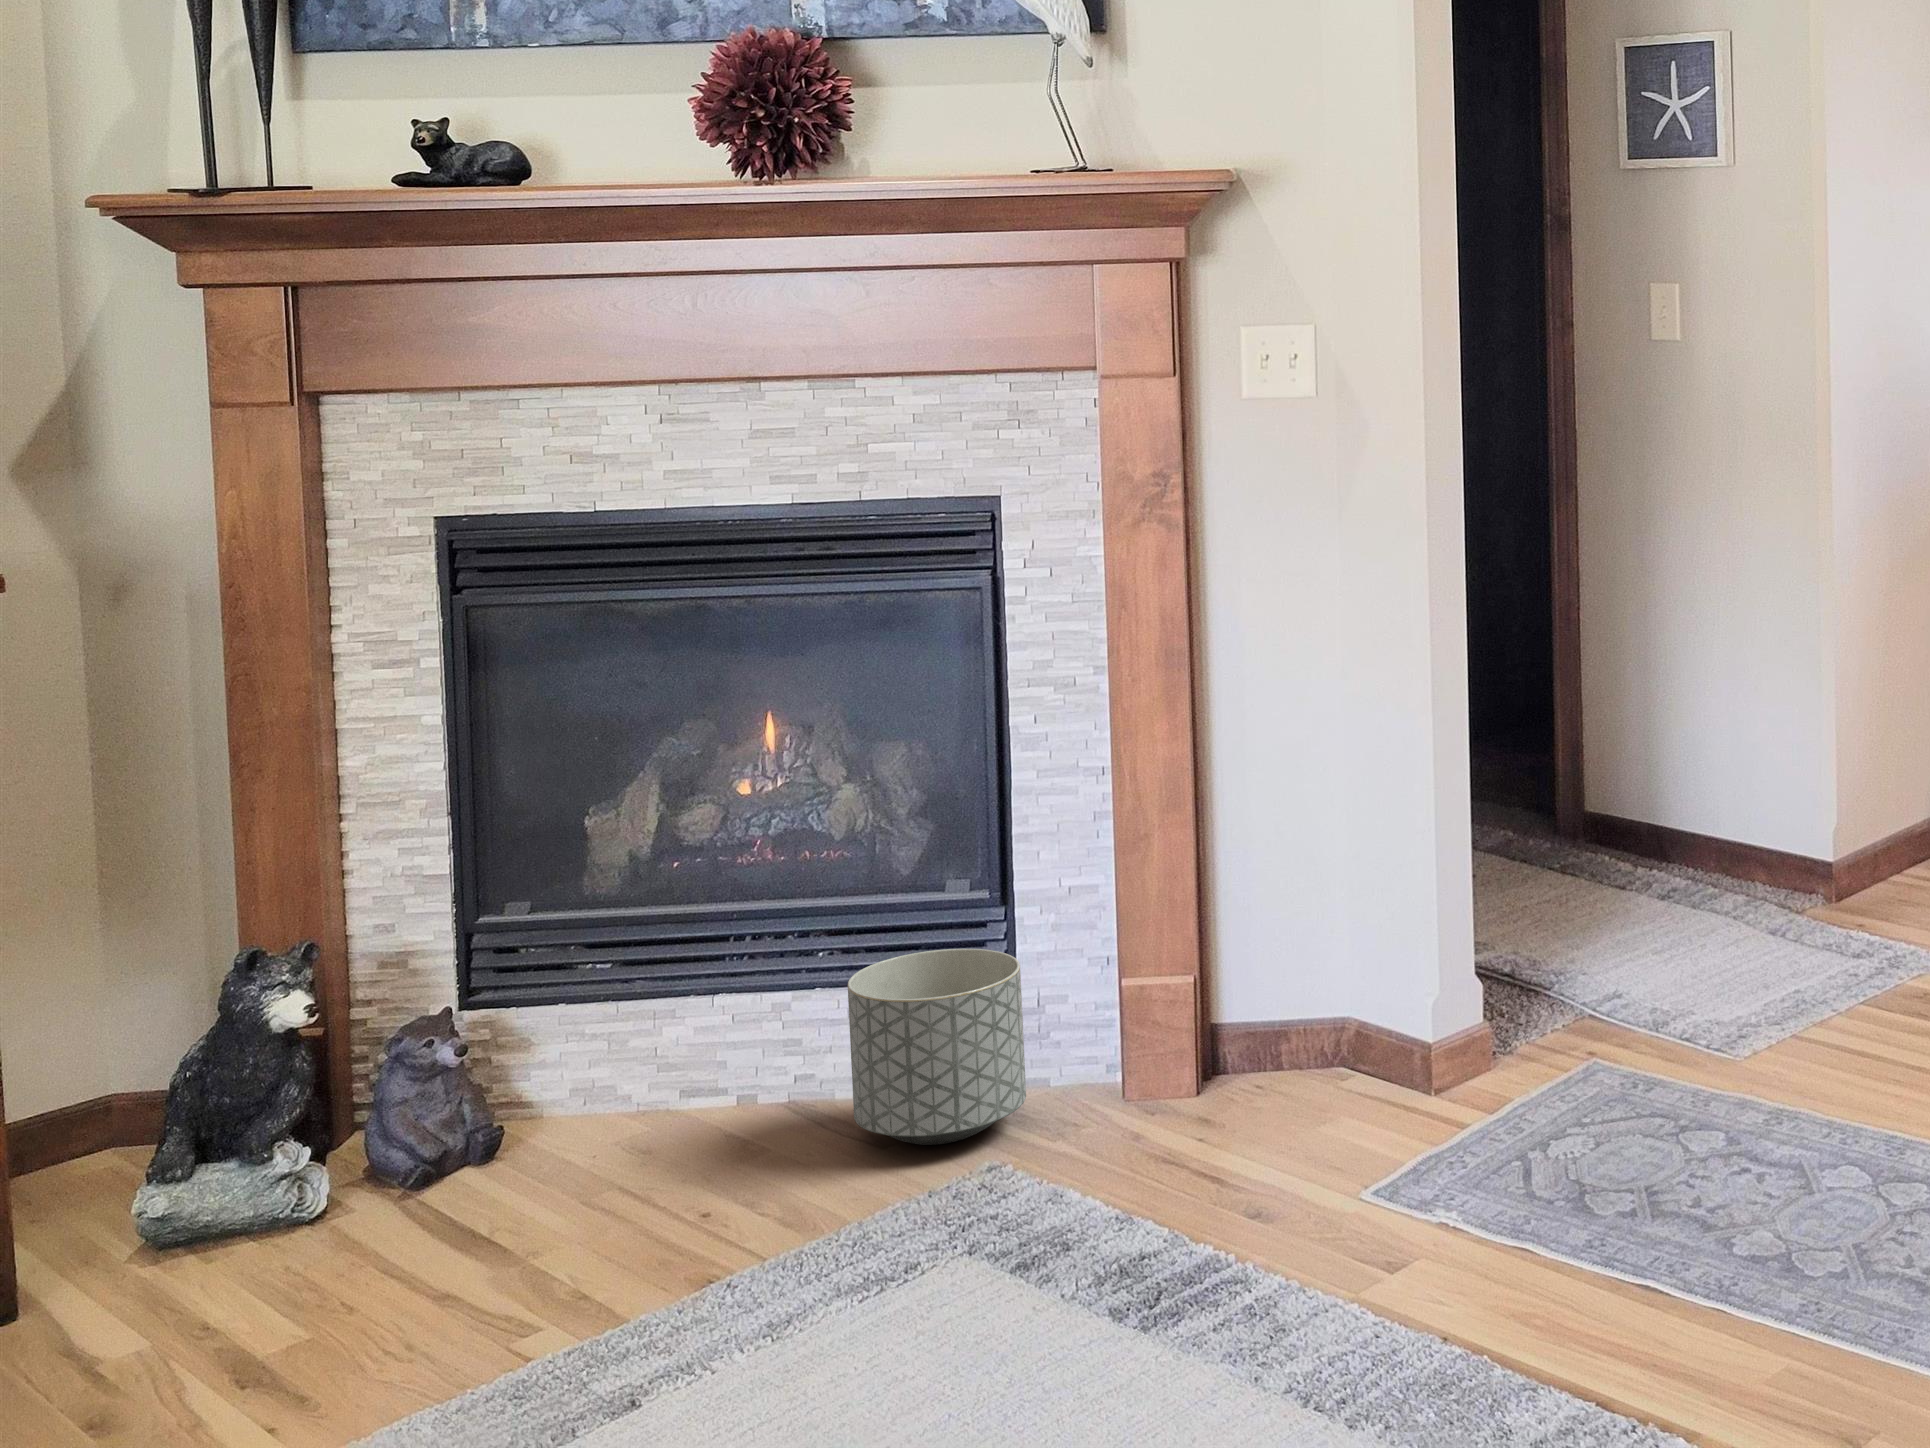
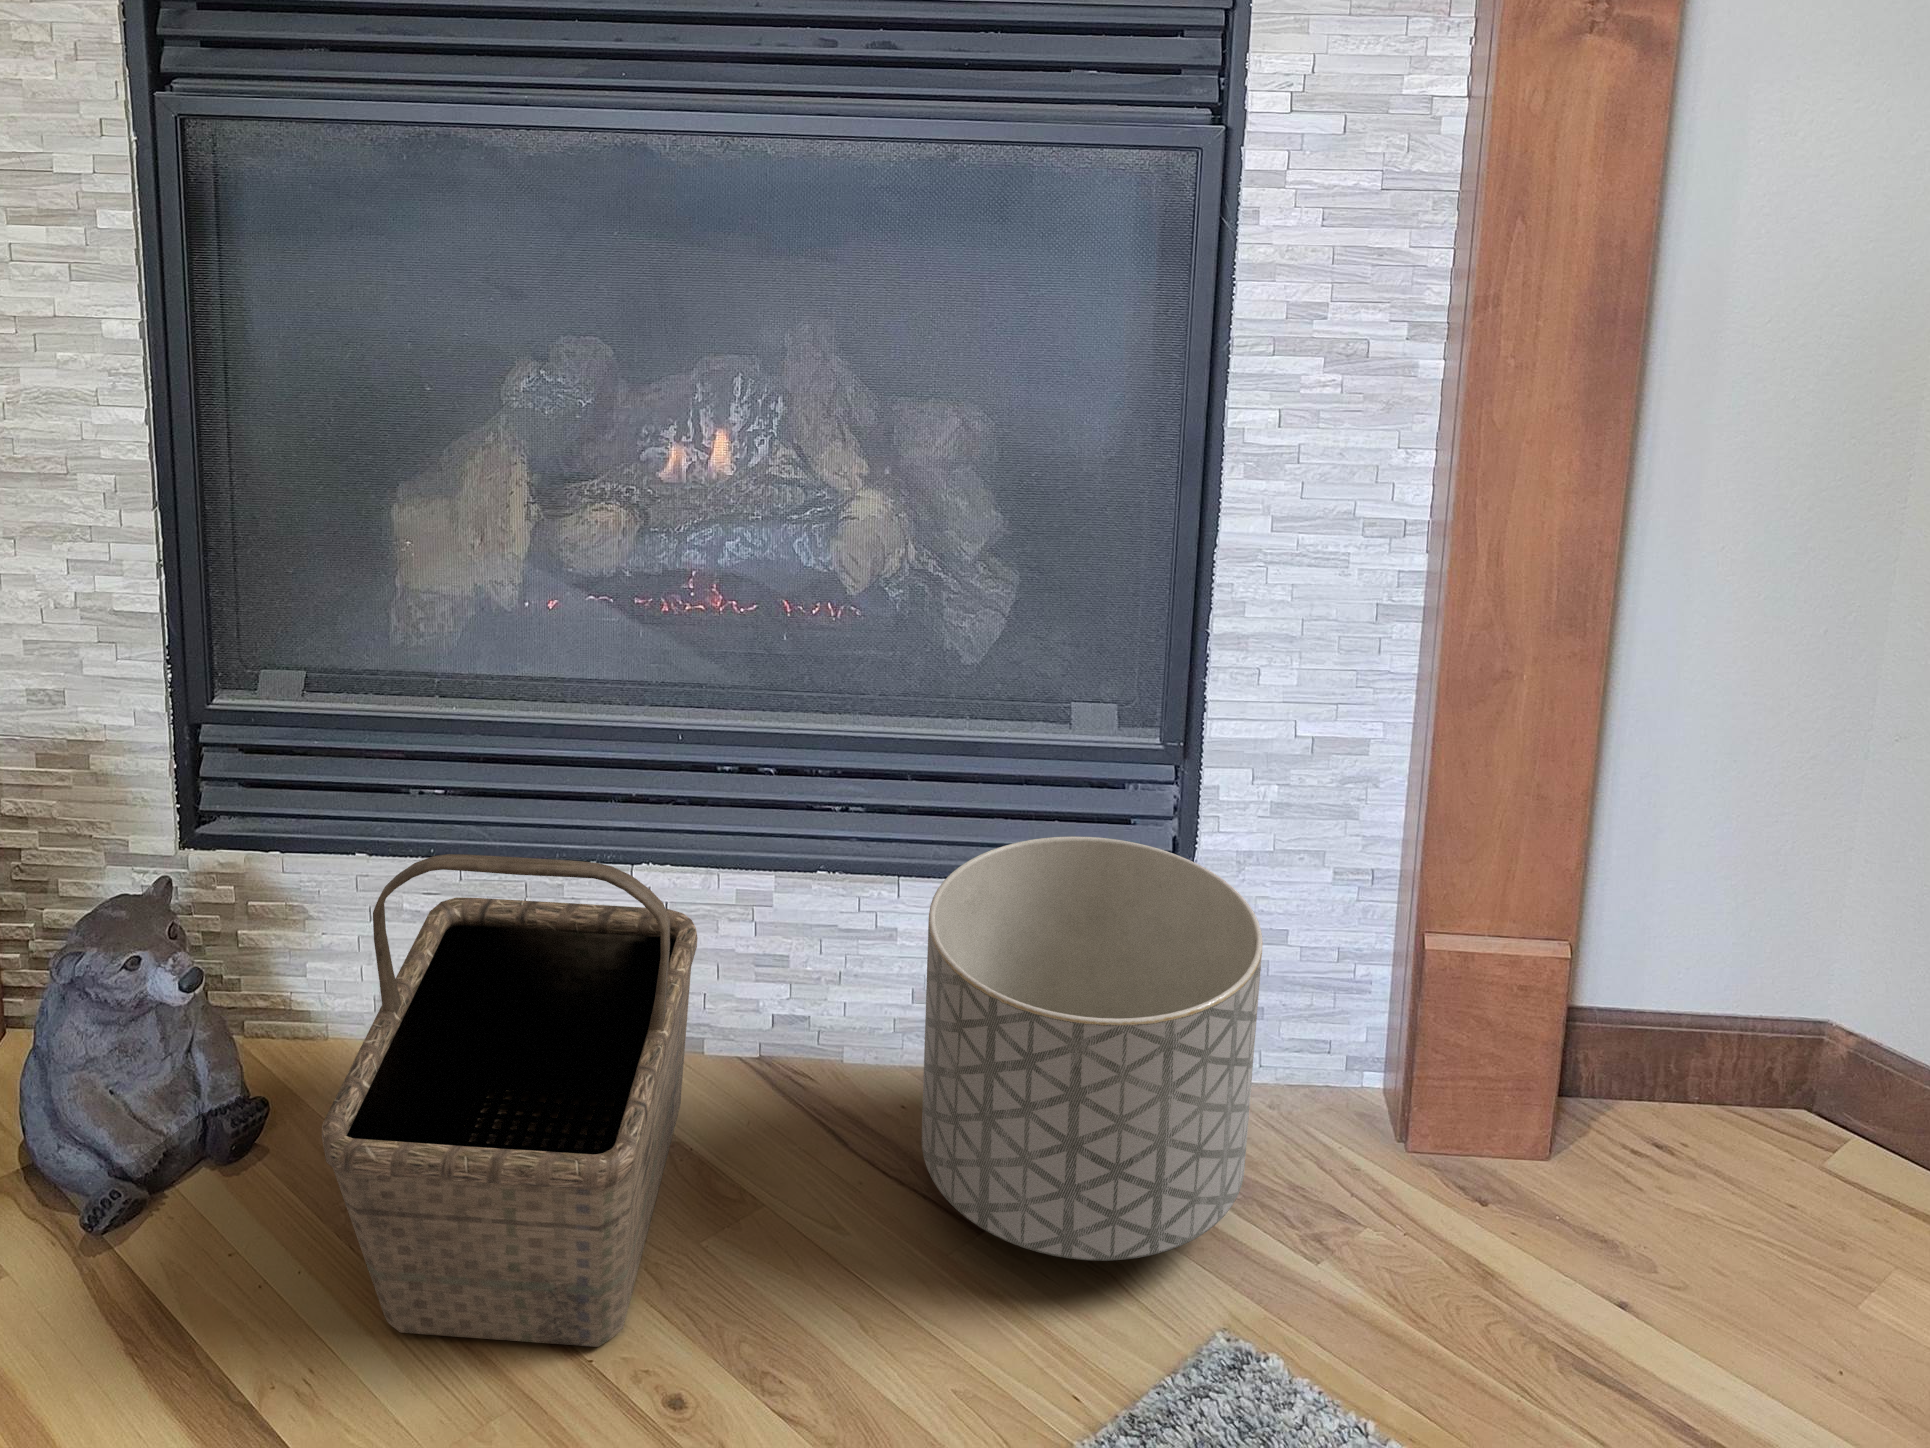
basket: none [526,960,741,1202] -> present [322,854,698,1347]

